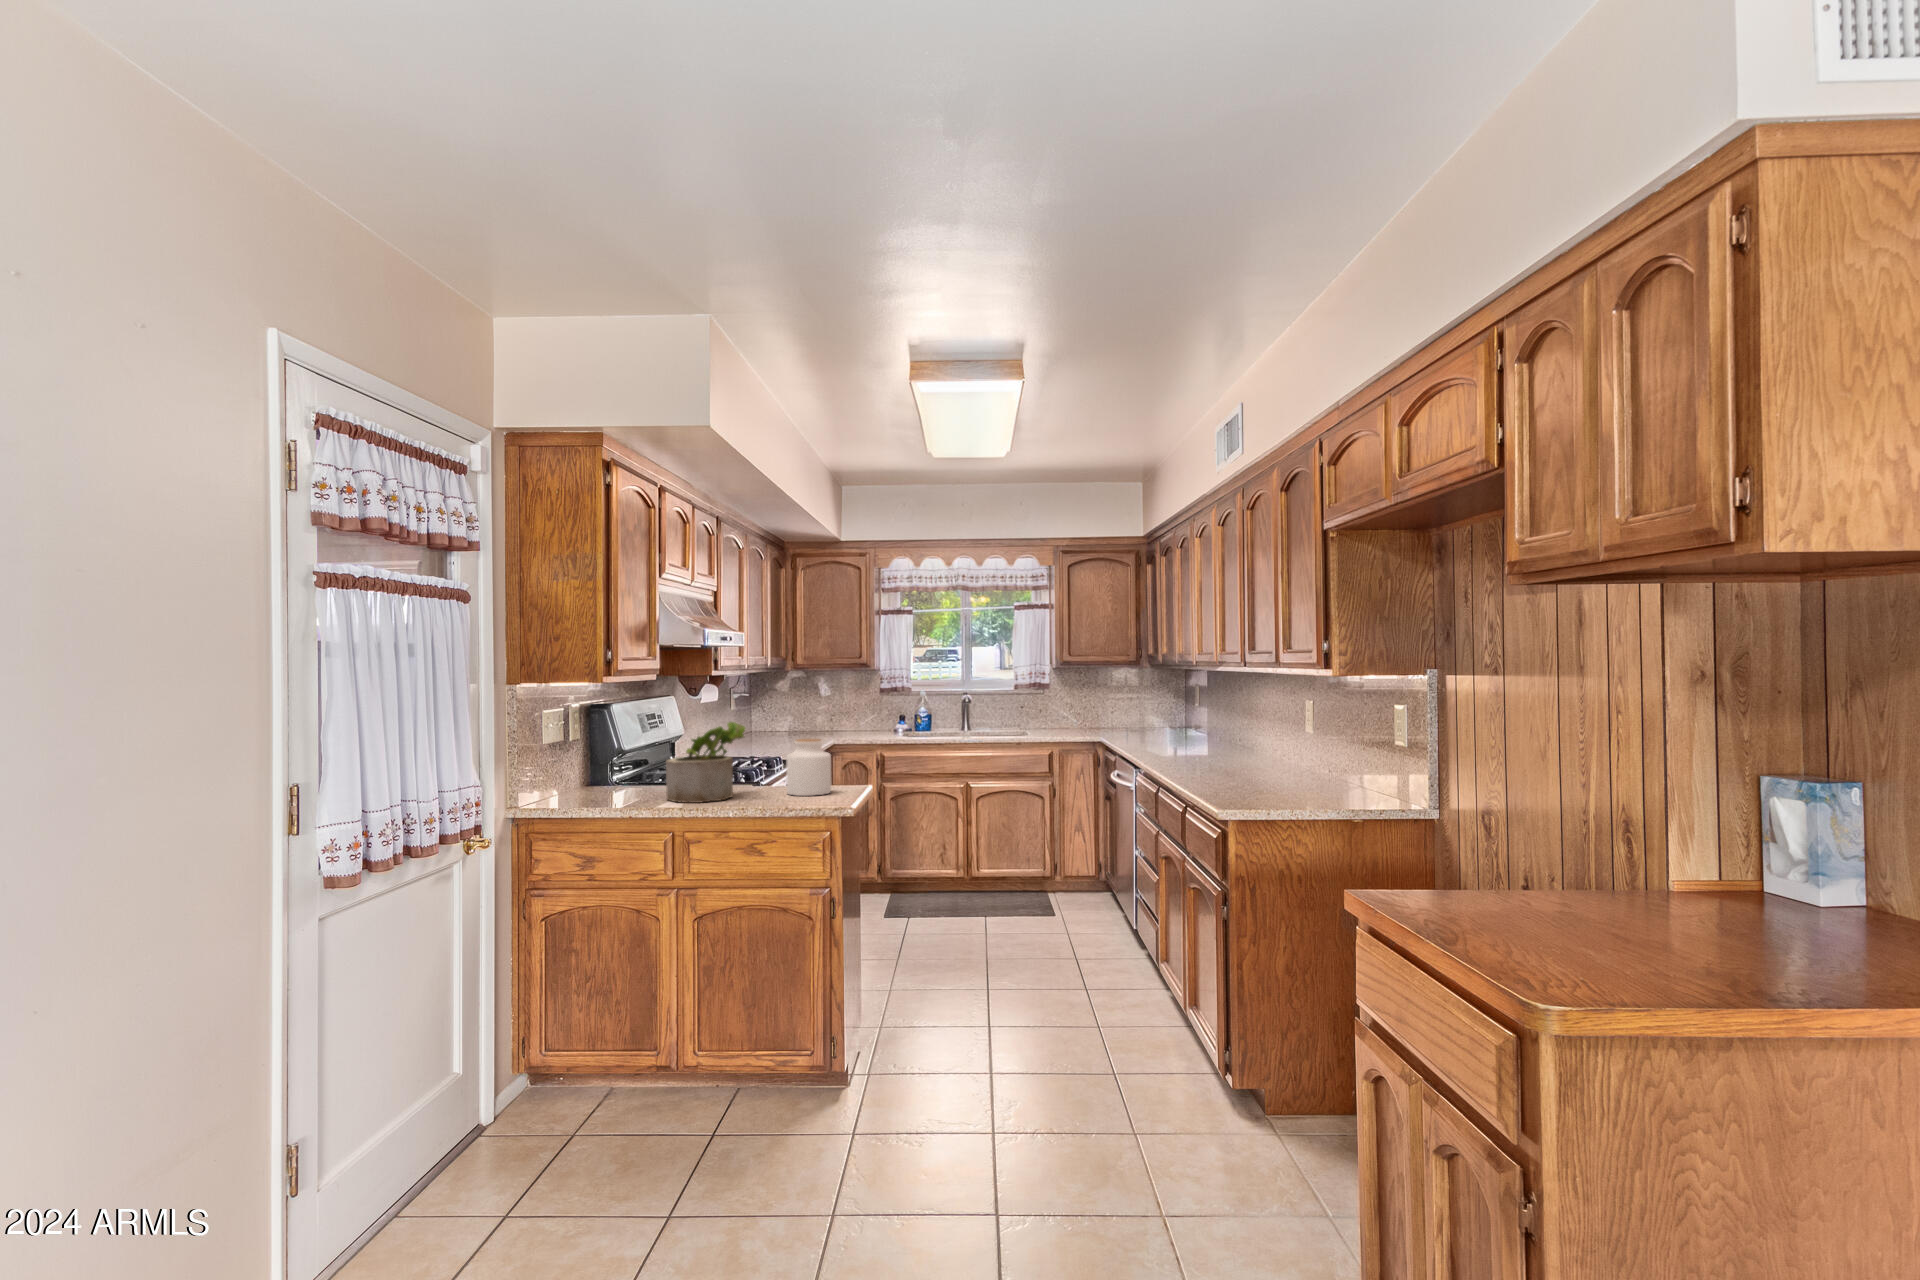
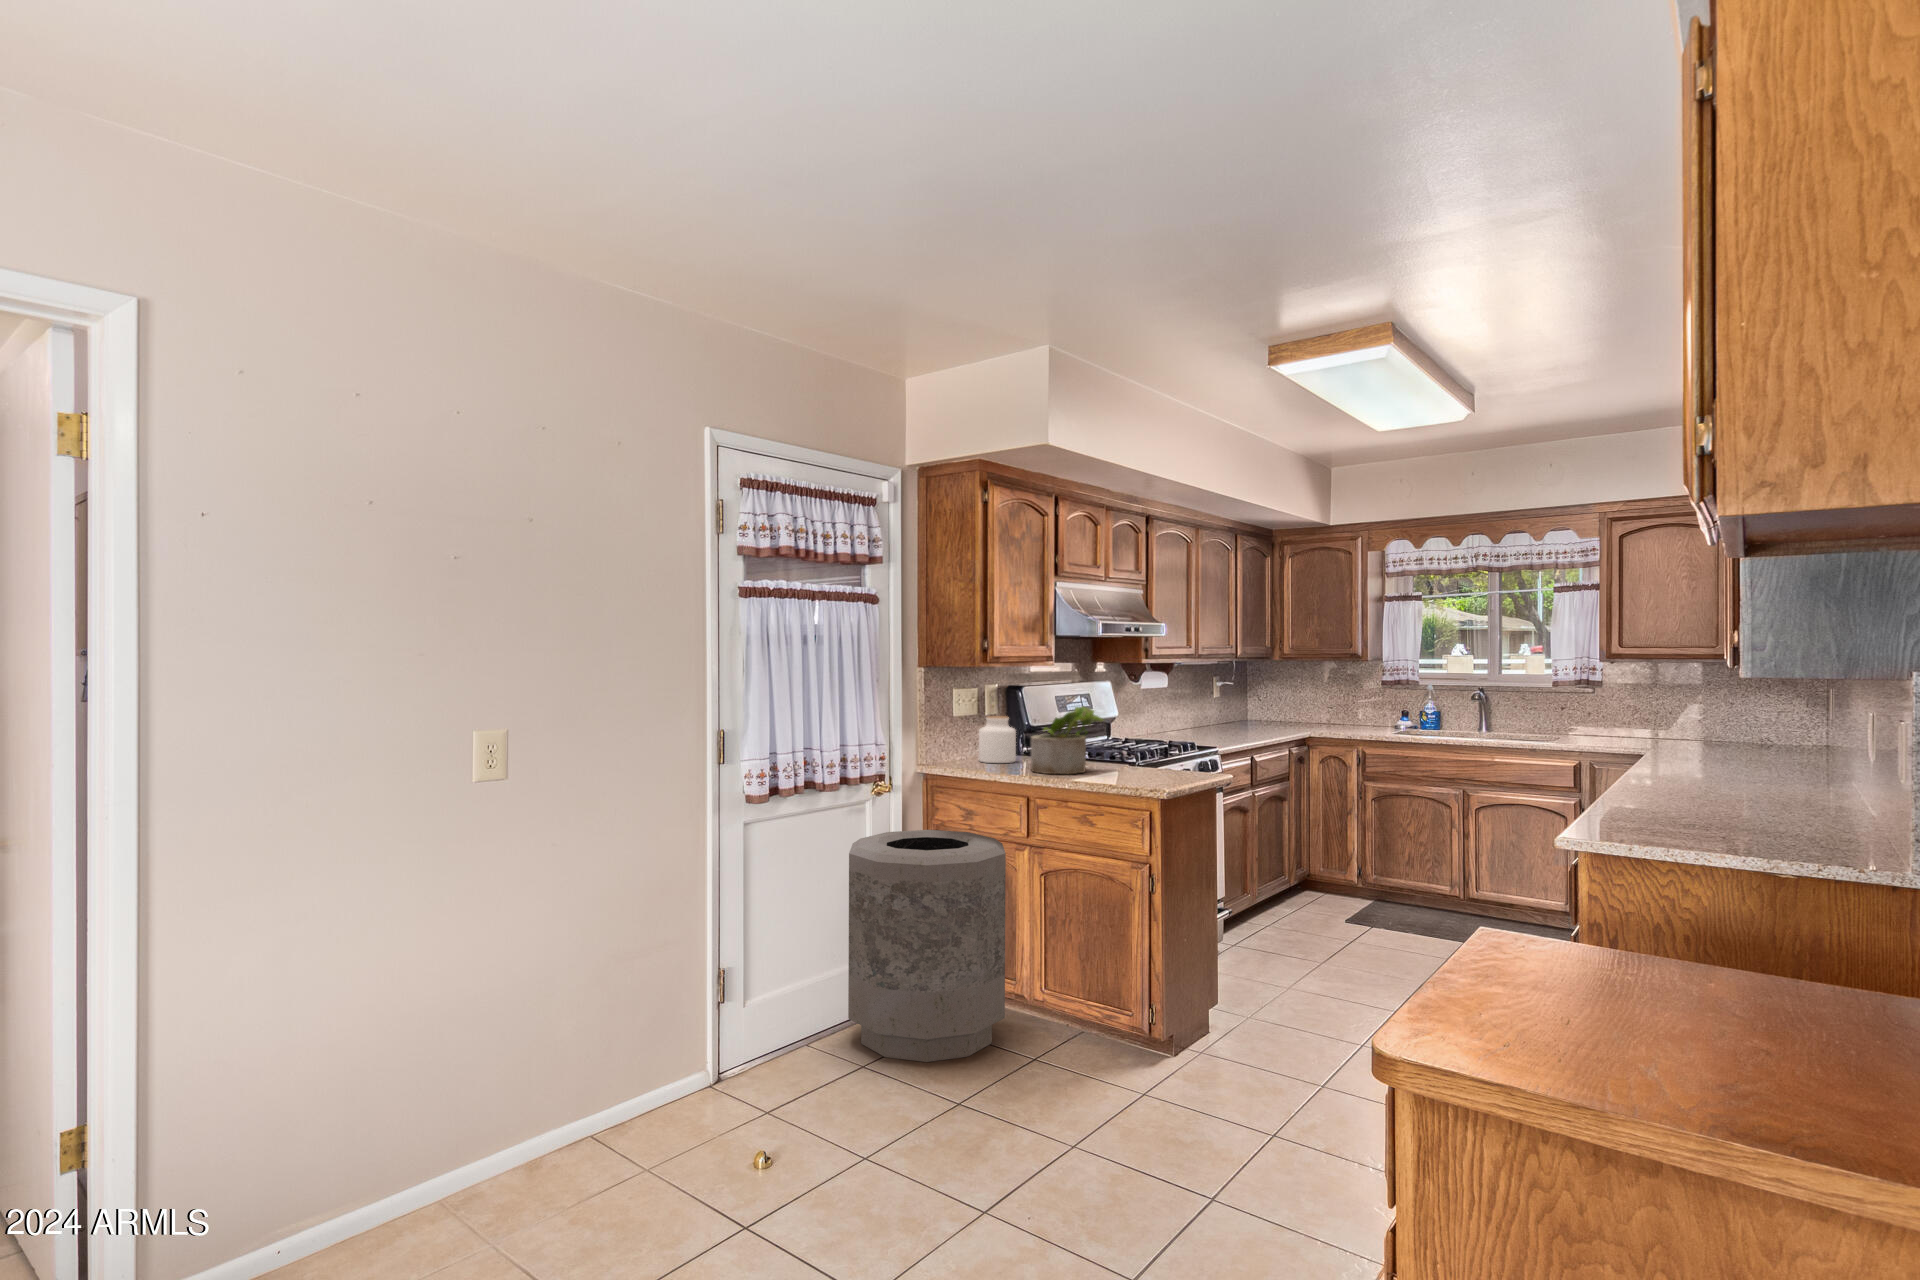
jar: present [786,739,831,796] -> present [979,716,1016,763]
trash can: none [453,884,673,1196] -> present [848,830,1006,1062]

